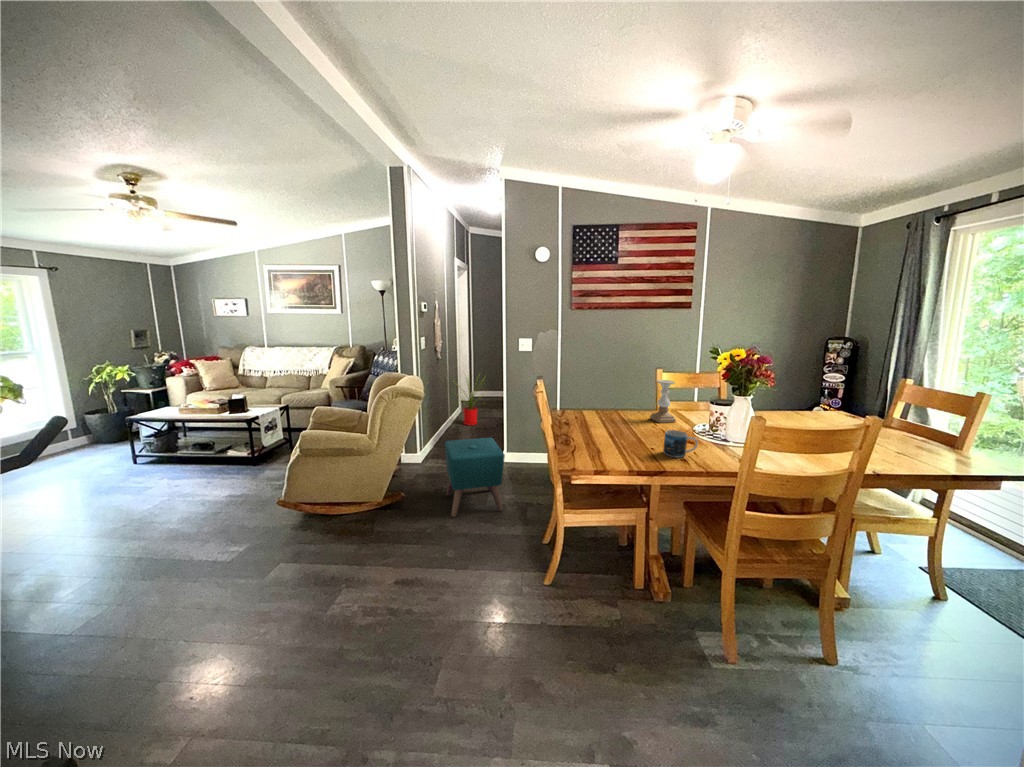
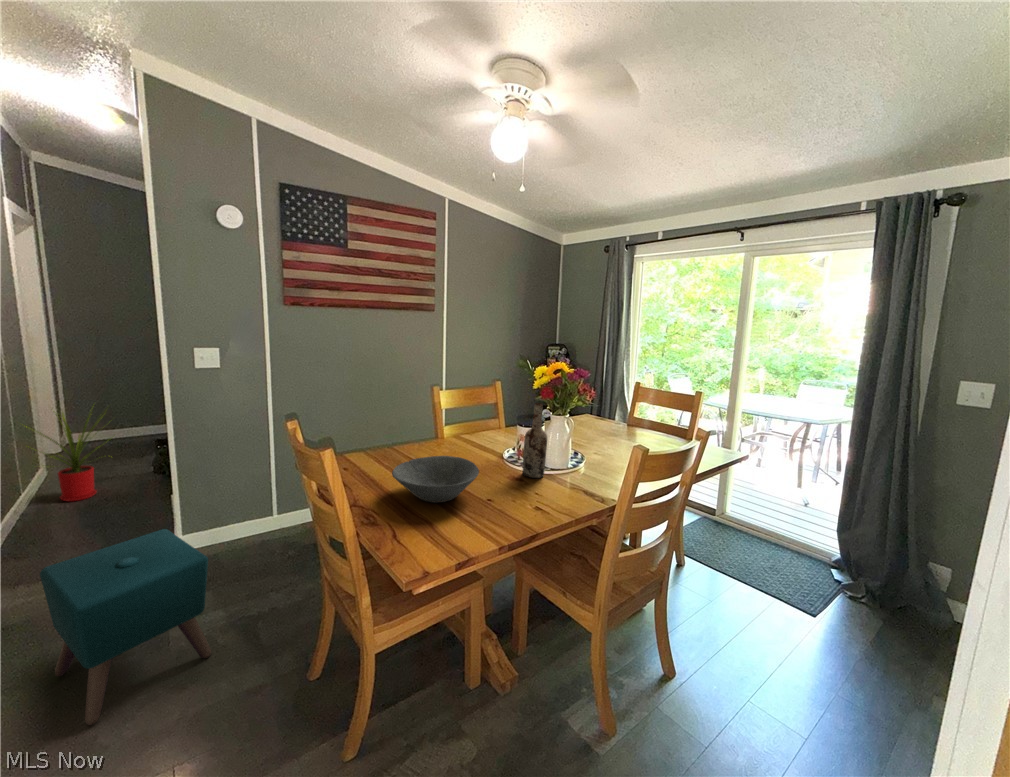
candle holder: present [650,380,676,423] -> none [443,401,474,456]
wine bottle: none [698,383,723,445] -> present [522,403,547,478]
bowl: none [588,413,650,442] -> present [392,456,479,503]
mug: present [663,430,698,458] -> none [508,471,549,508]

